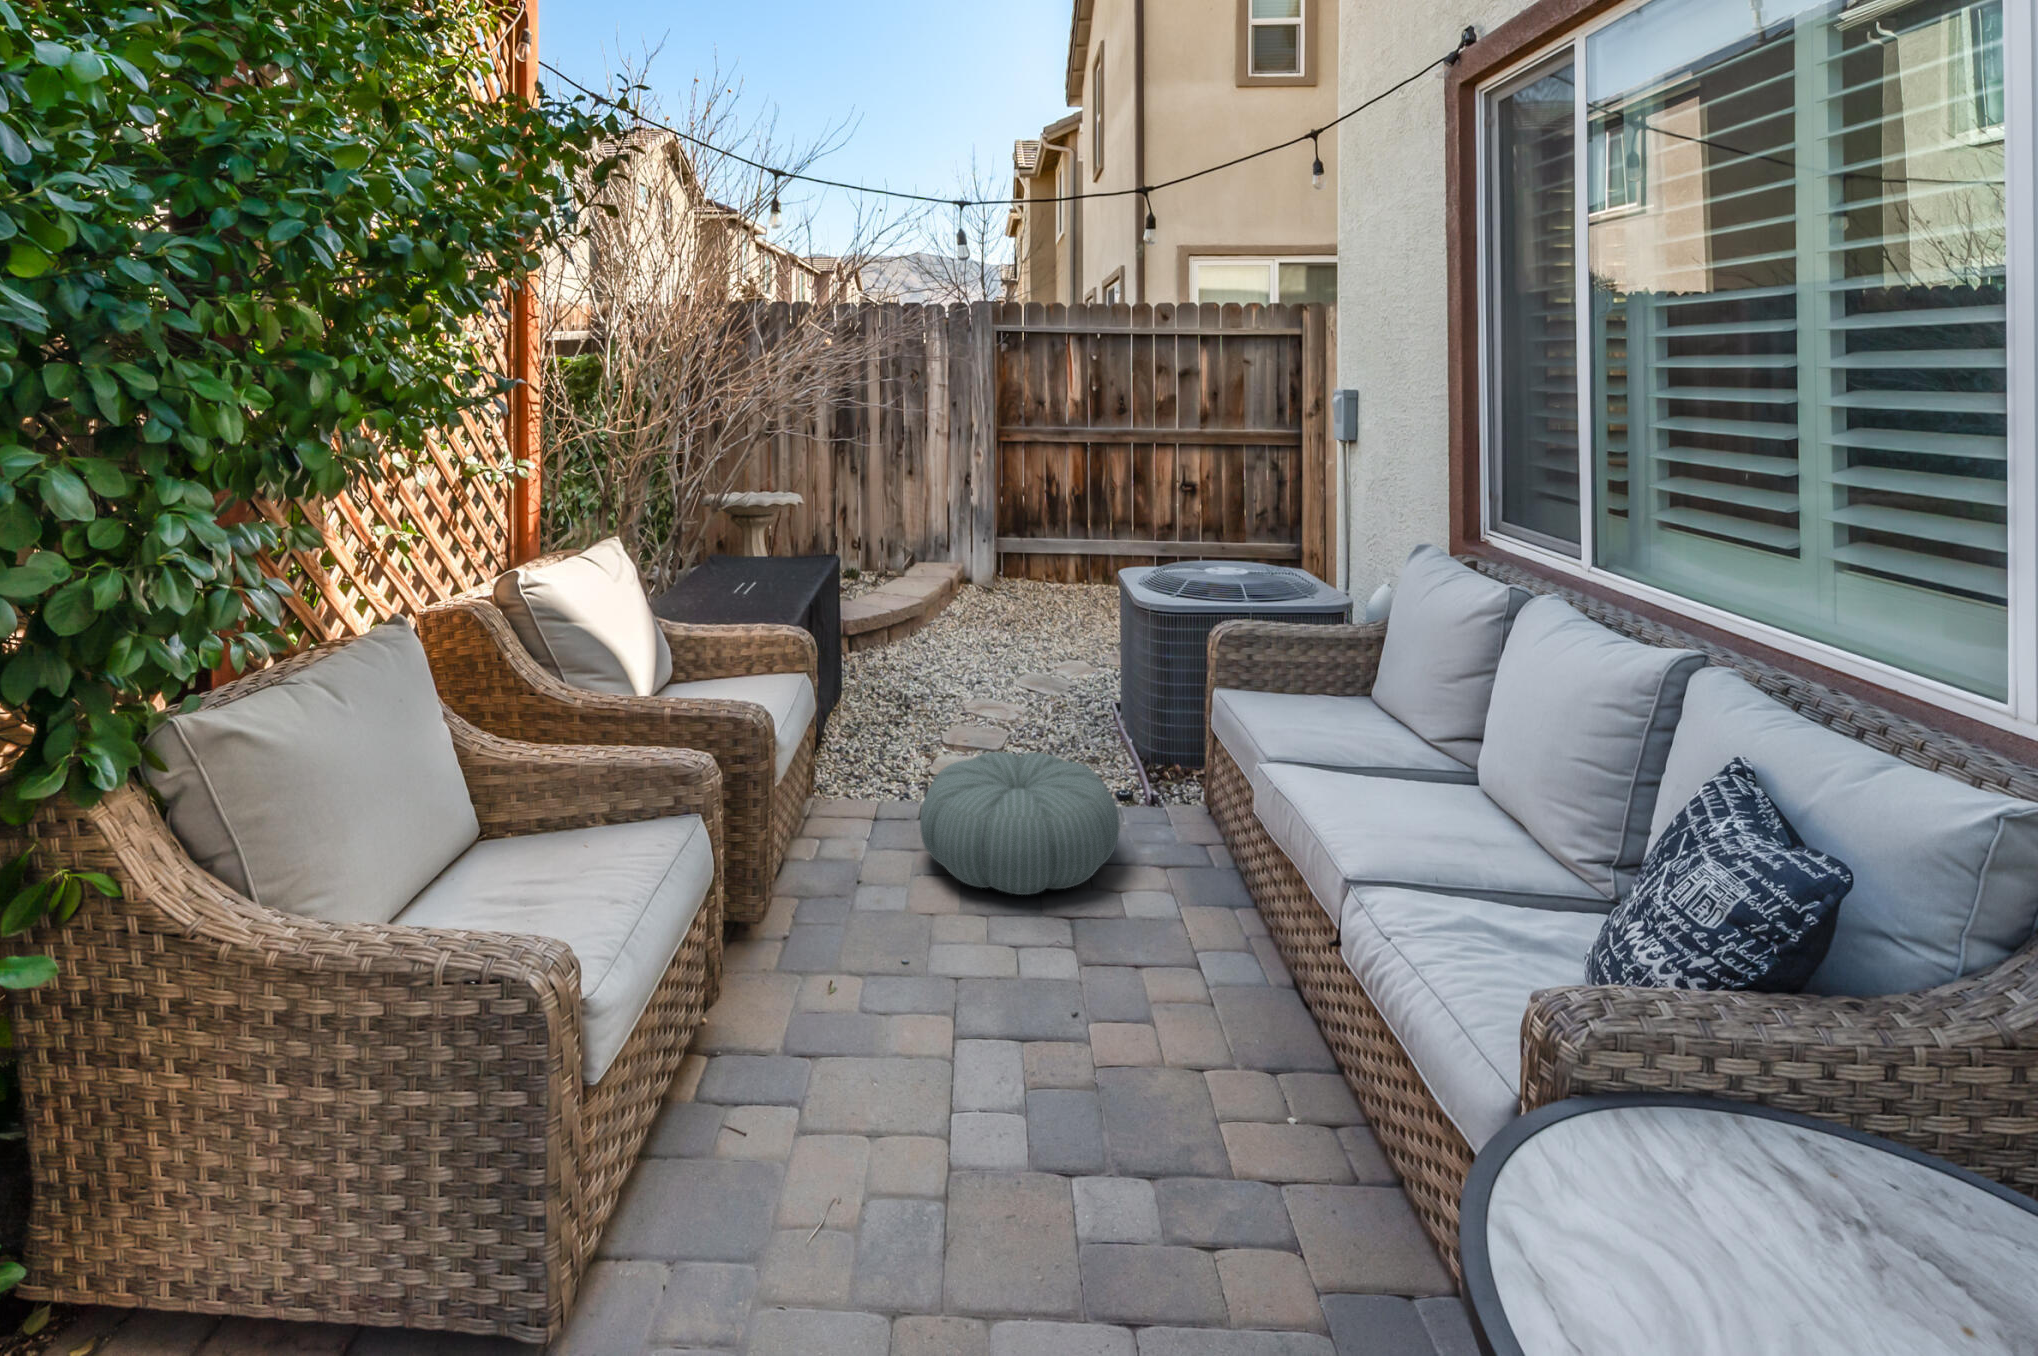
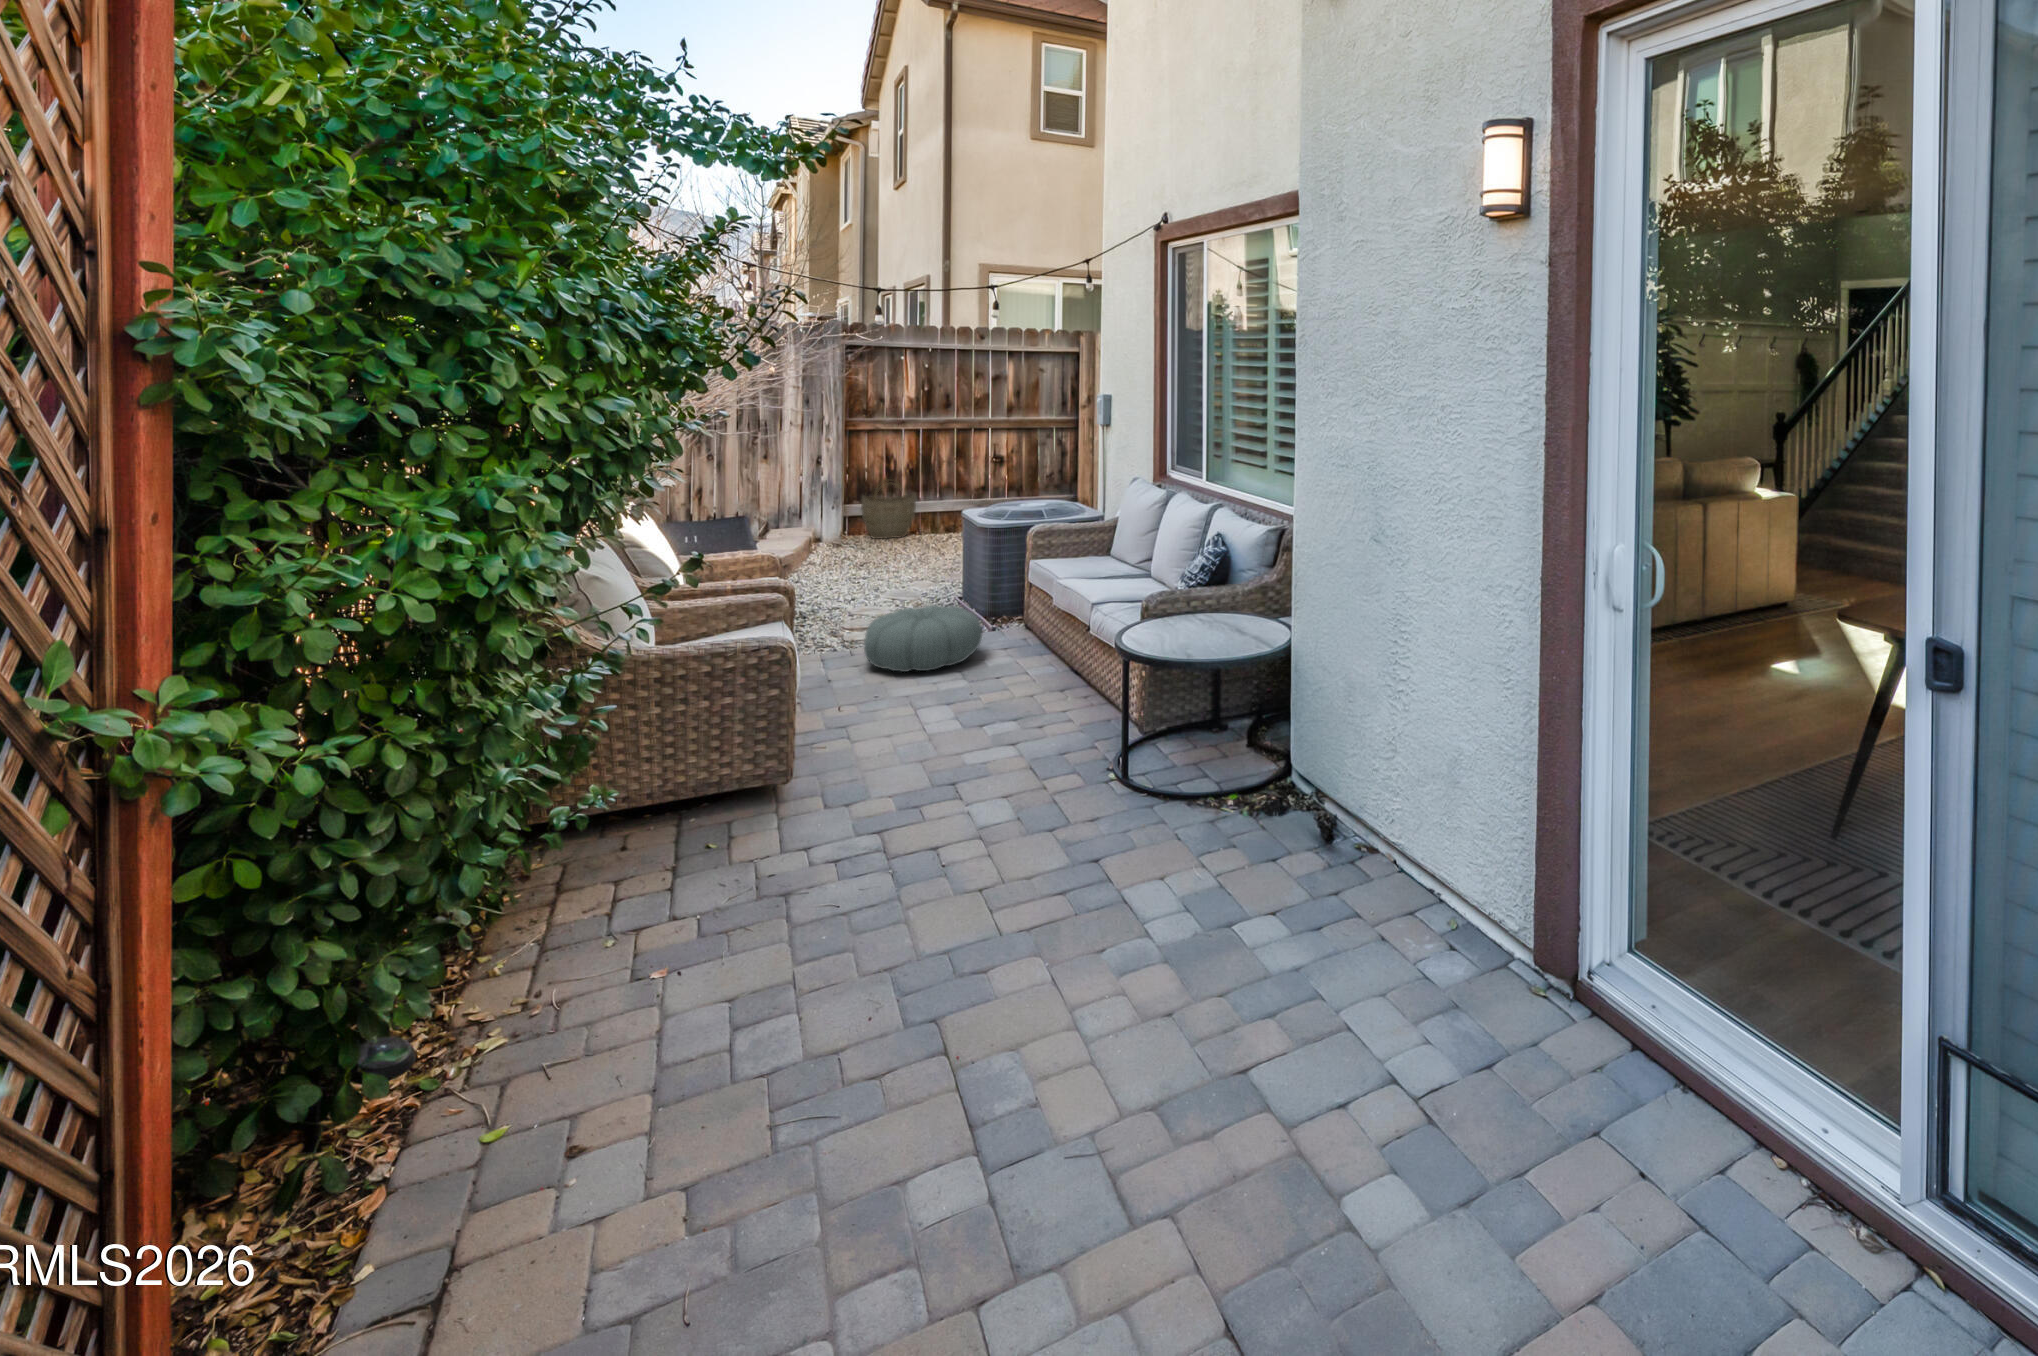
woven basket: none [1018,505,1083,584] -> present [861,484,916,539]

